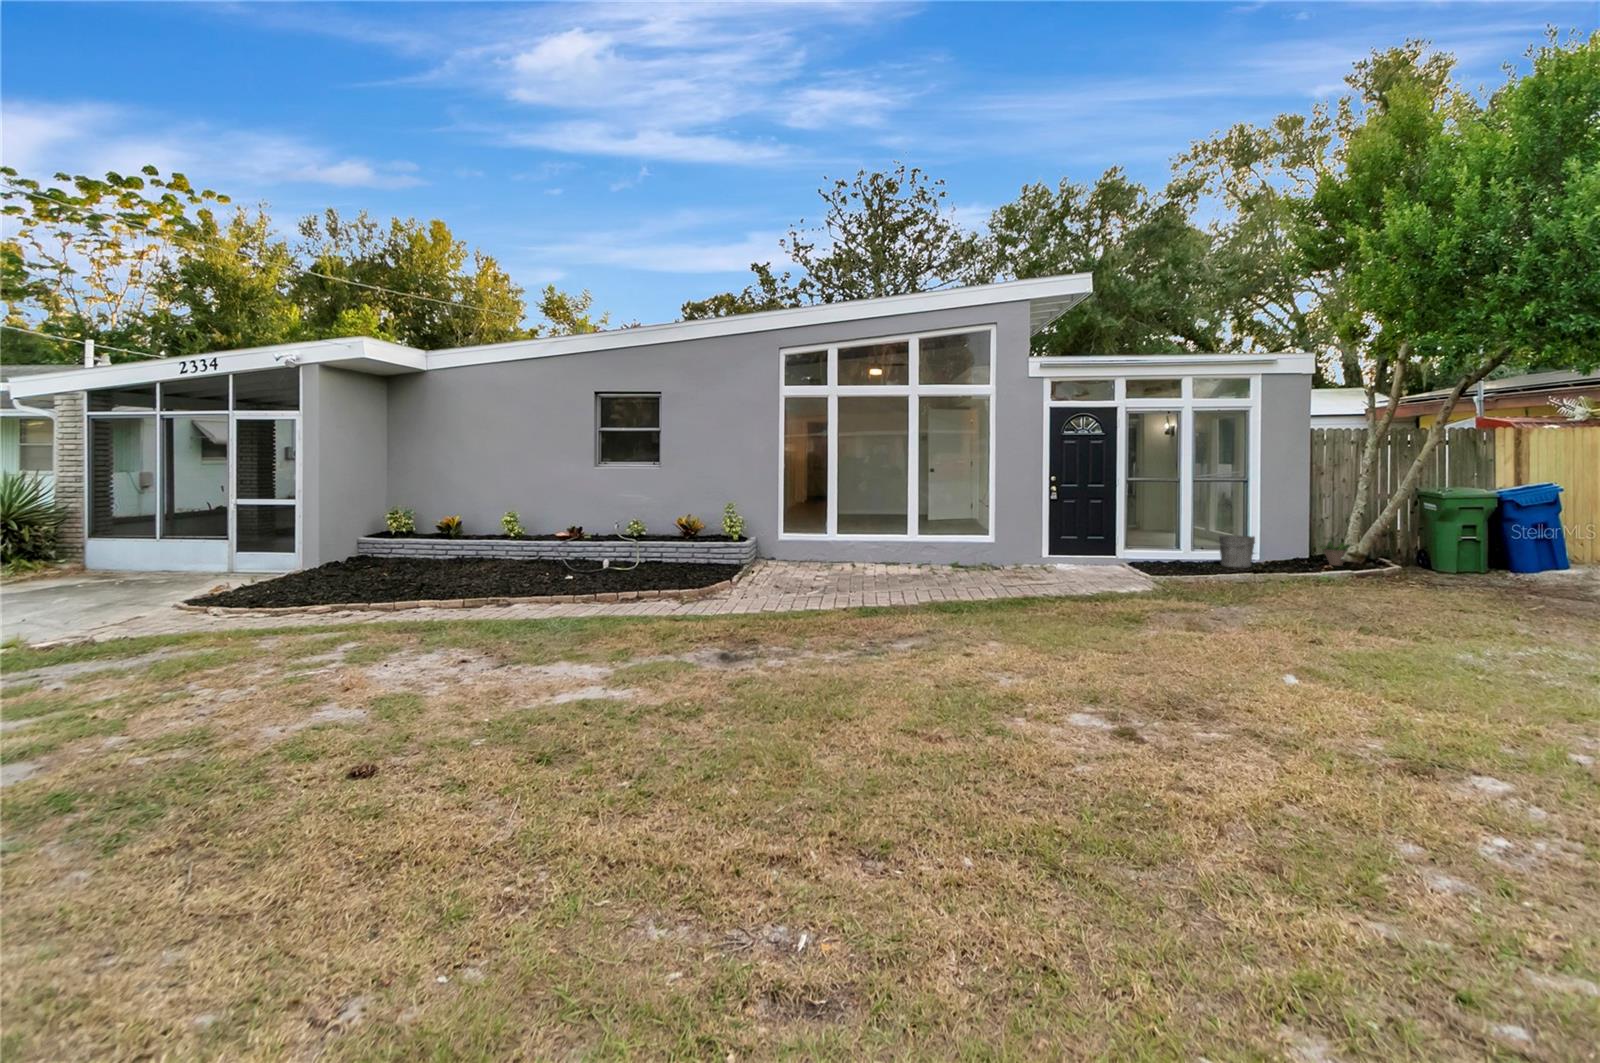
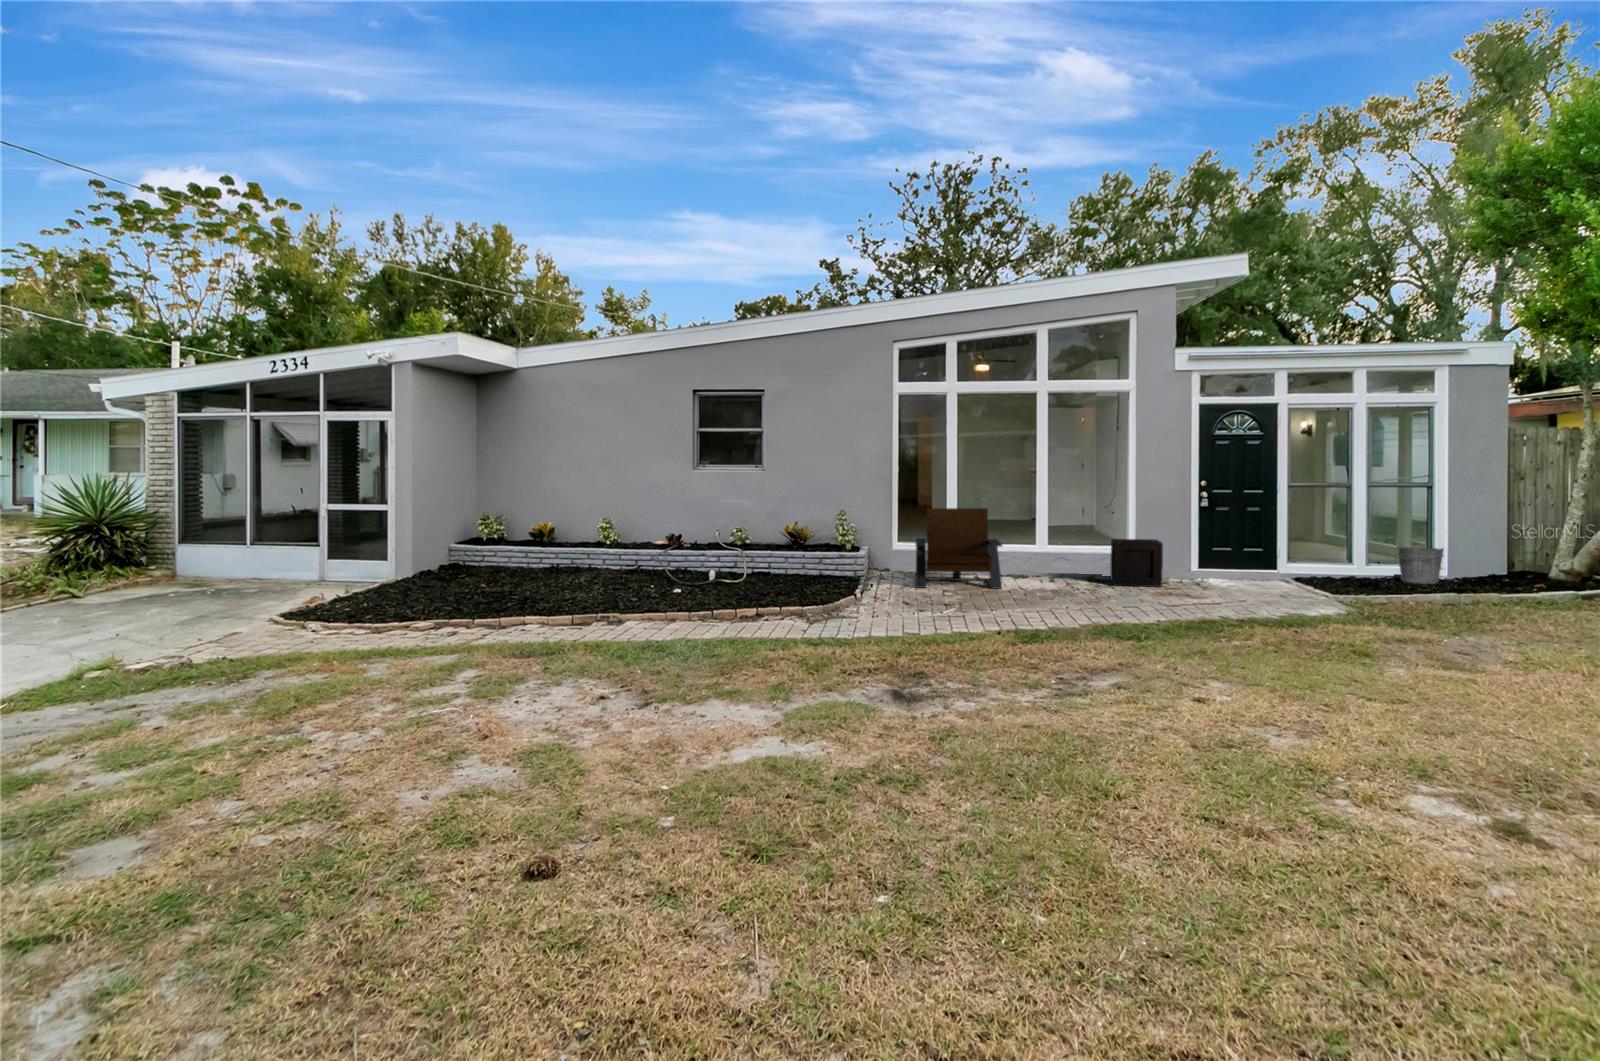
lounge chair: none [793,502,871,575] -> present [915,508,1002,589]
wooden crate: none [971,529,1013,572] -> present [1110,539,1163,587]
decorative plant: present [1321,541,1353,565] -> none [1507,554,1573,582]

